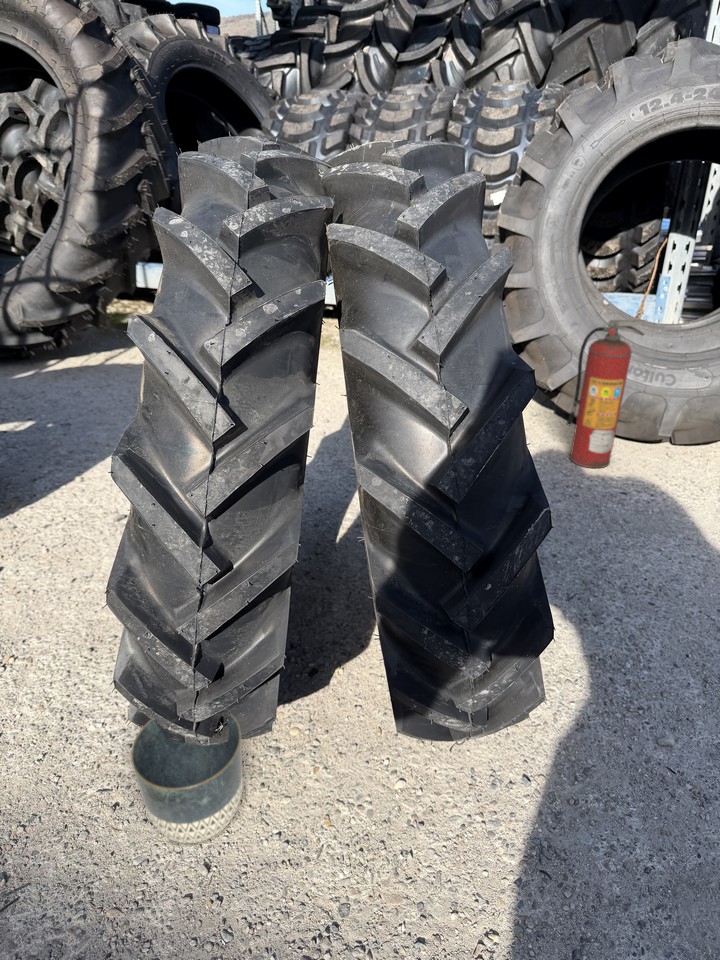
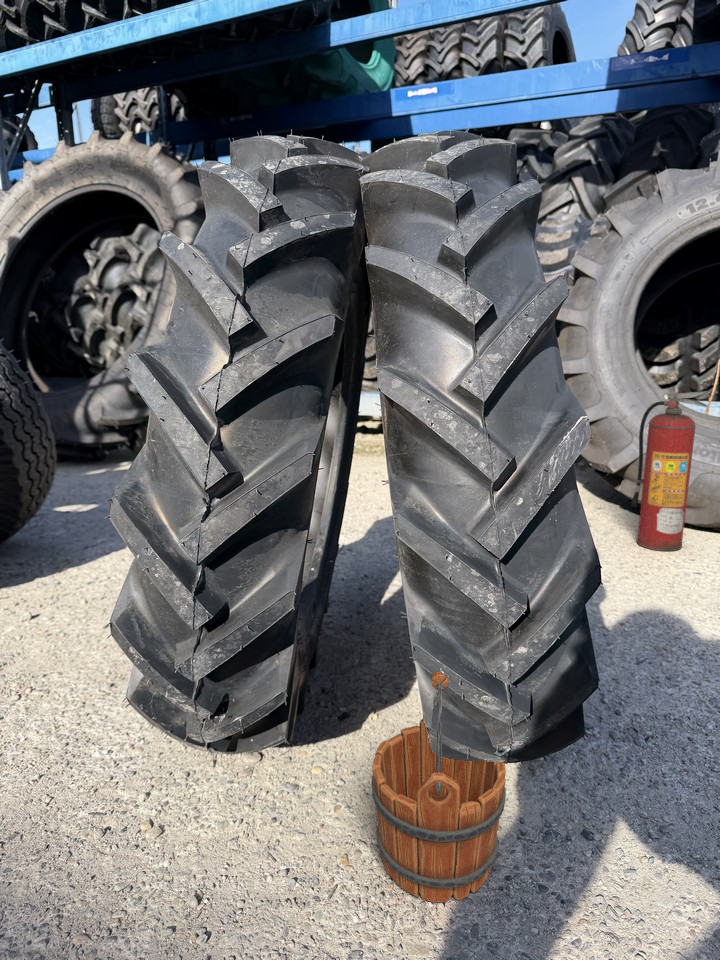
wooden bucket: none [351,665,464,854] -> present [372,672,506,902]
planter: present [131,715,243,843] -> none [125,704,249,867]

